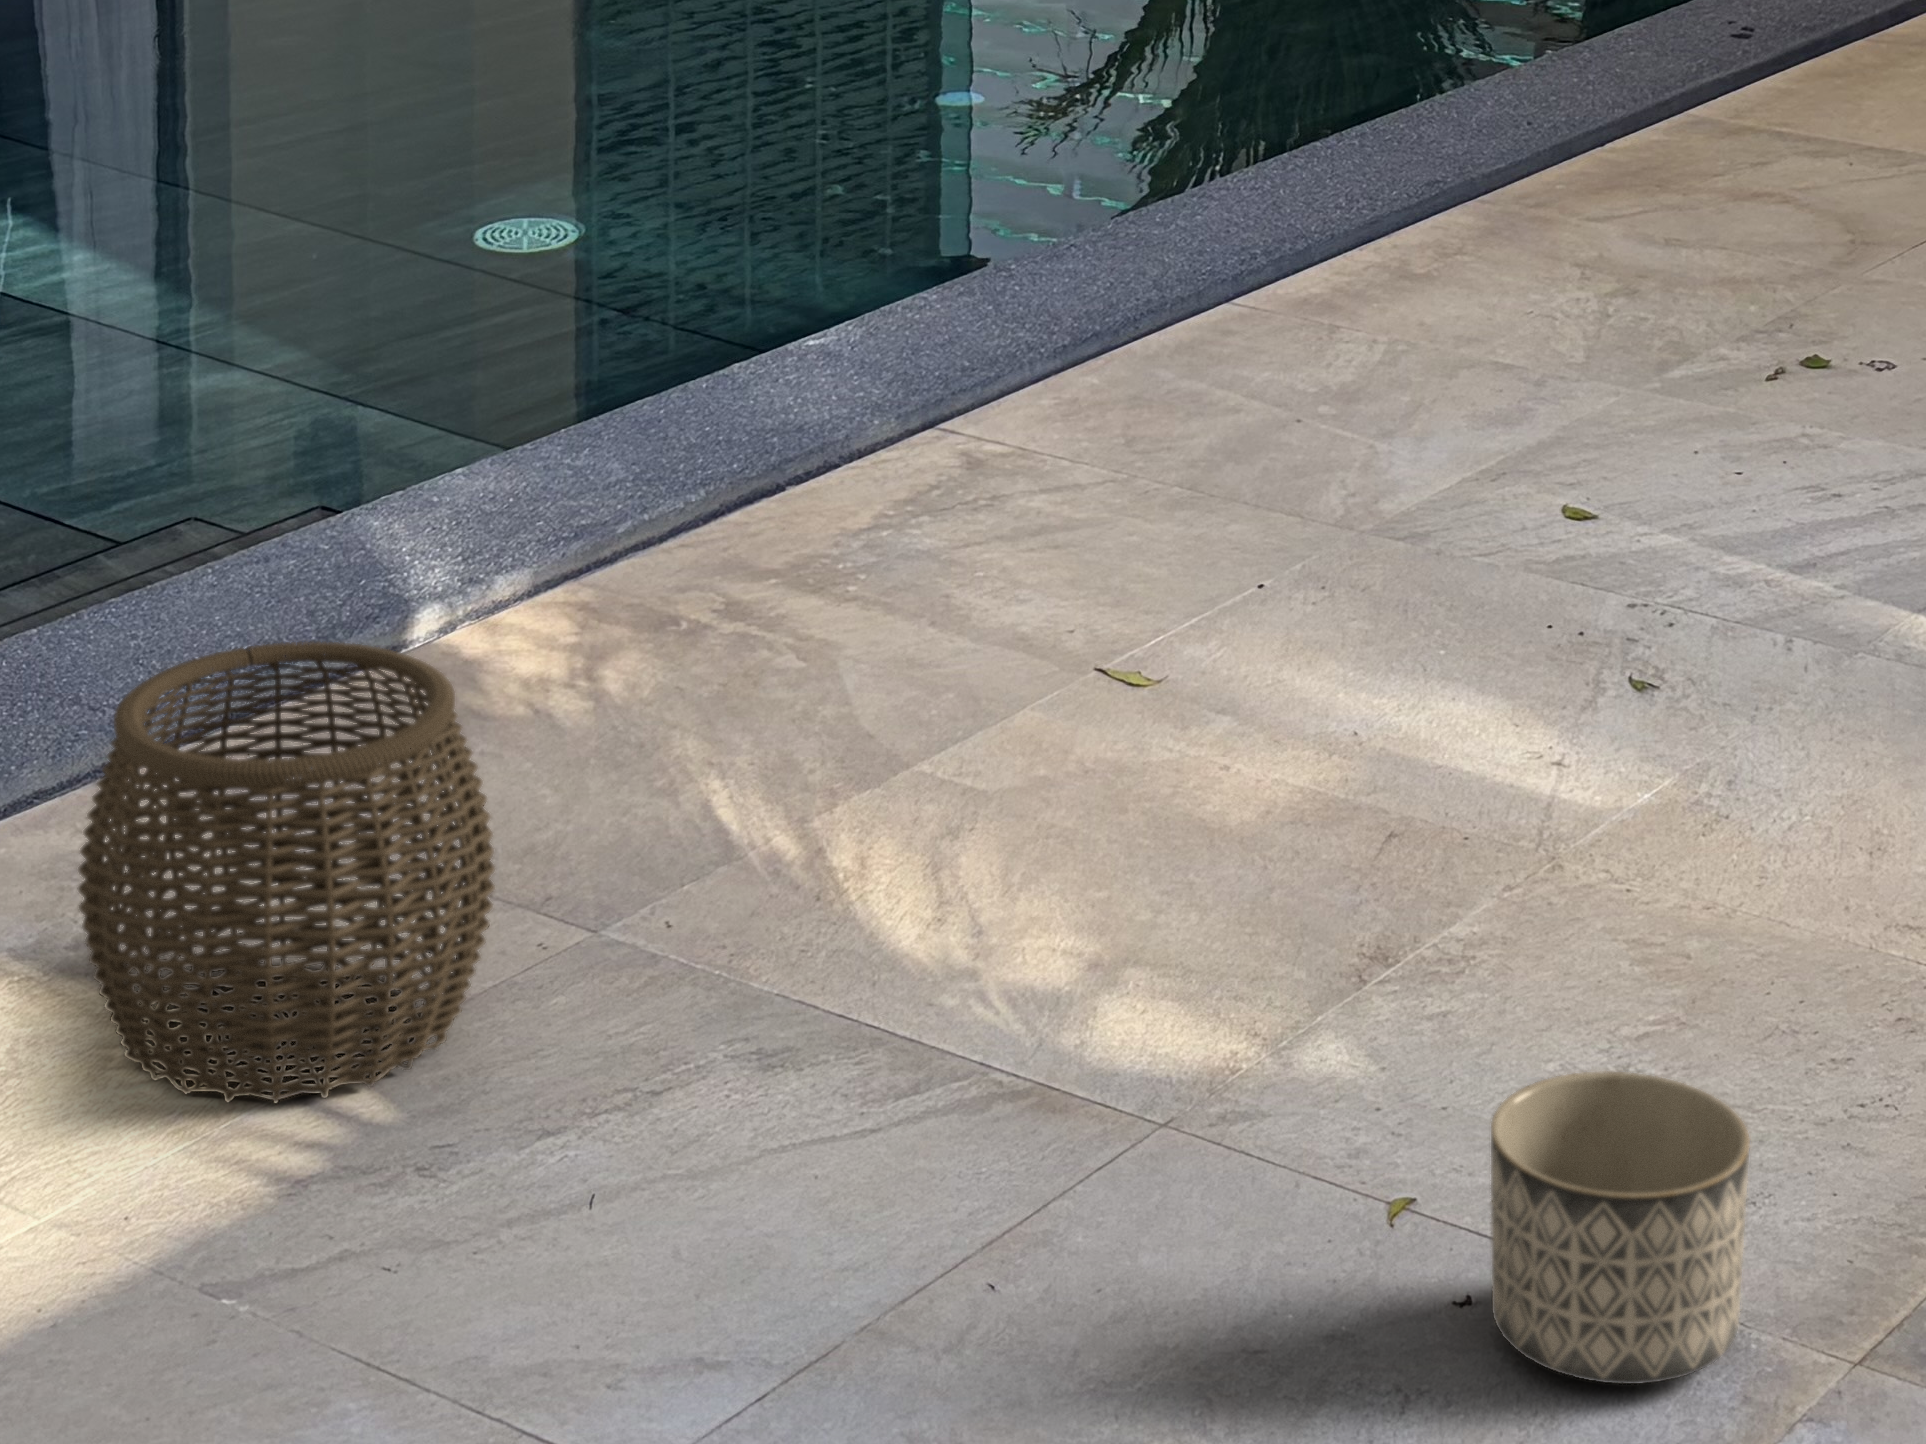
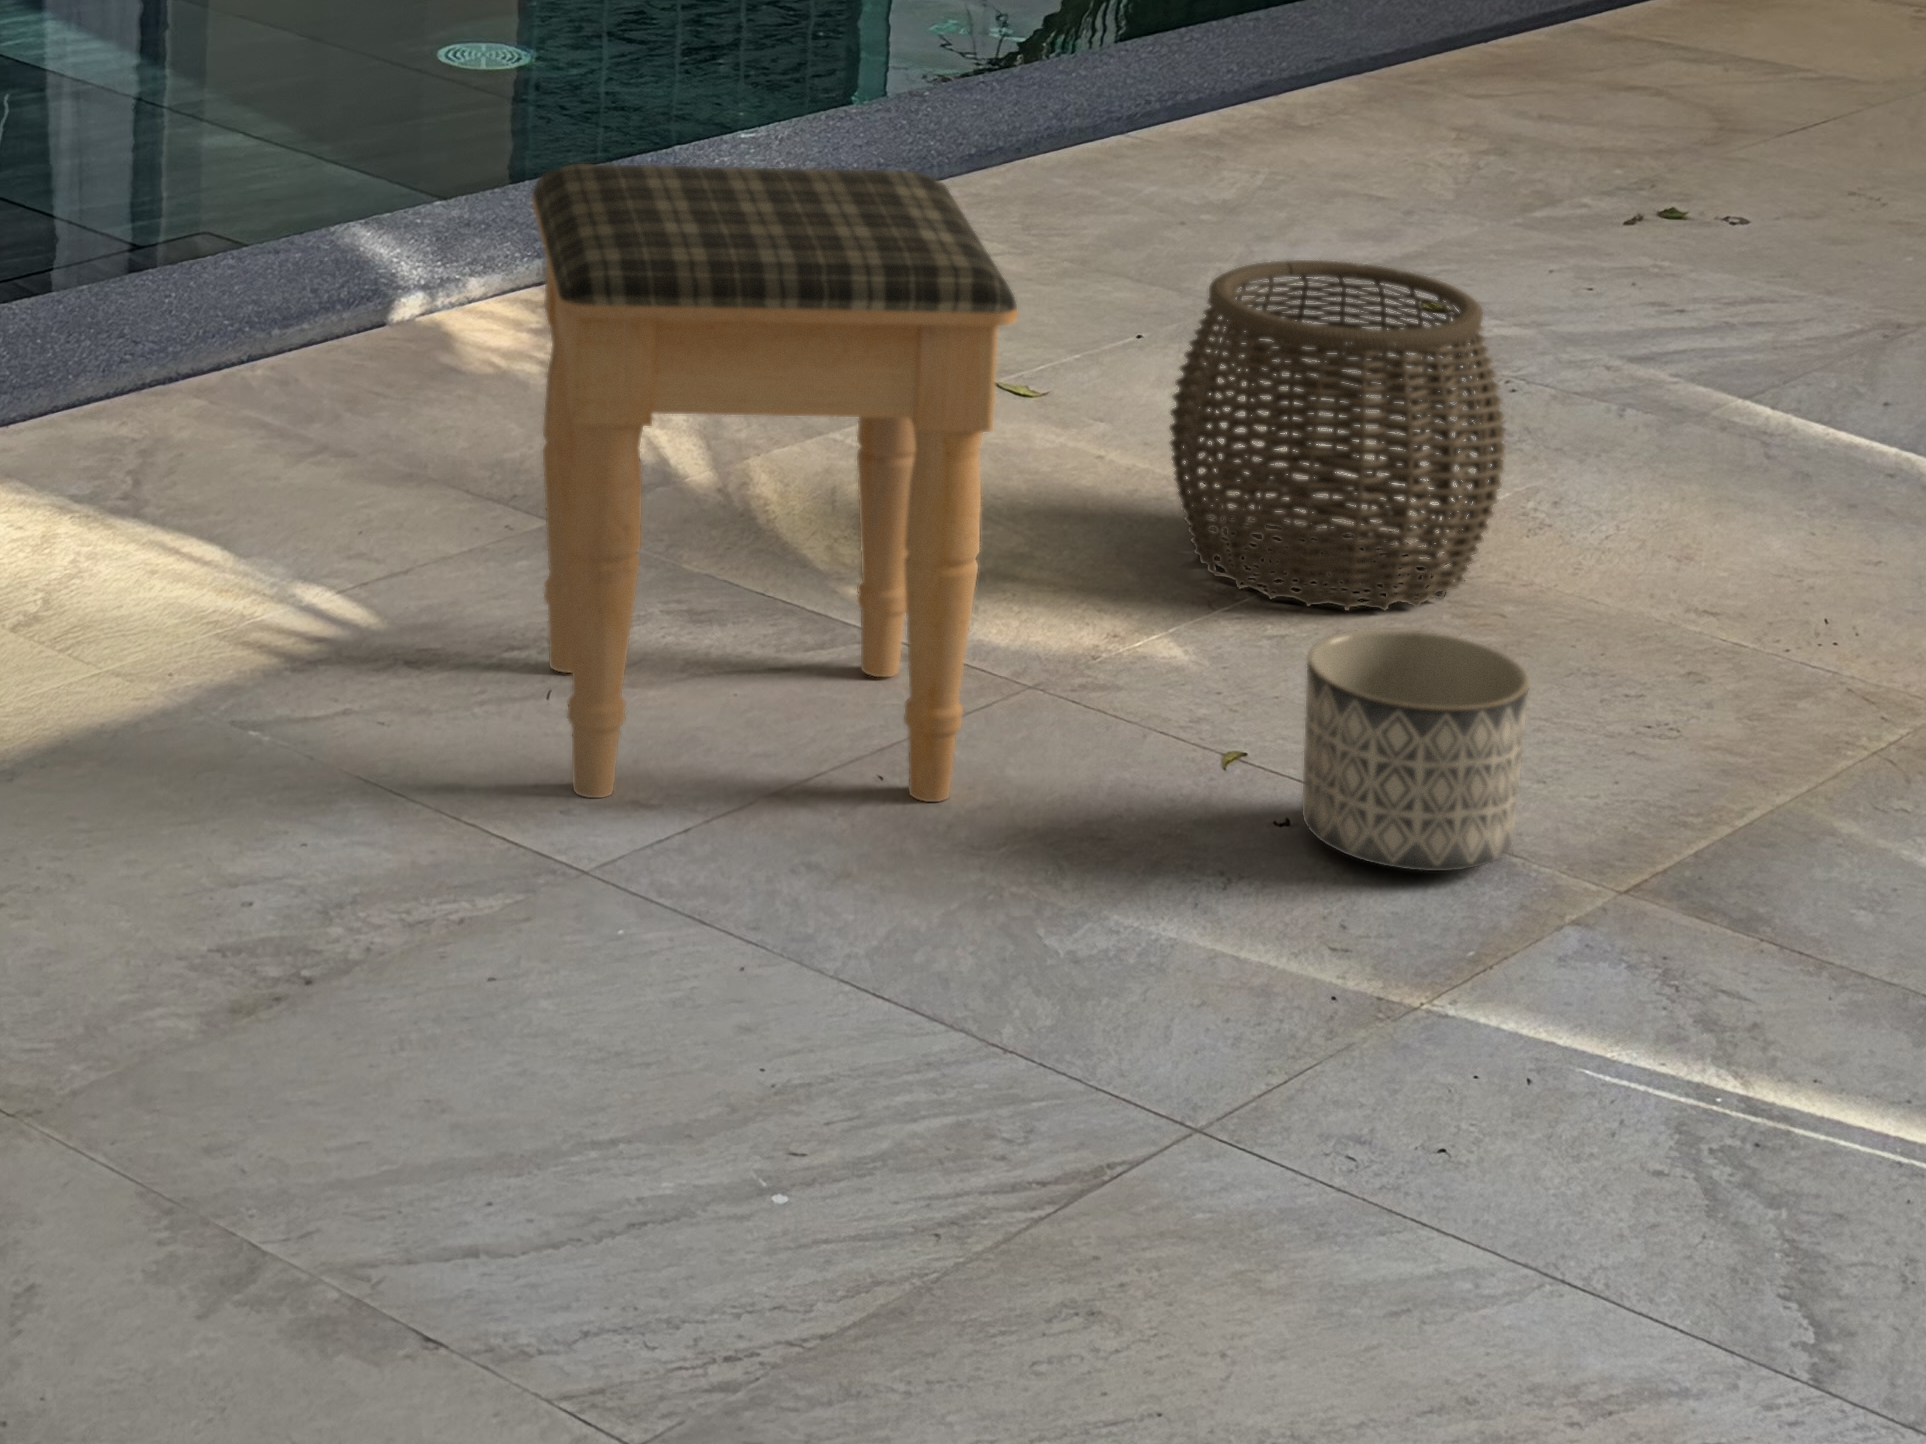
footstool: none [539,543,1130,1378] -> present [532,164,1017,802]
woven basket: present [77,641,495,1103] -> present [1169,260,1505,610]

